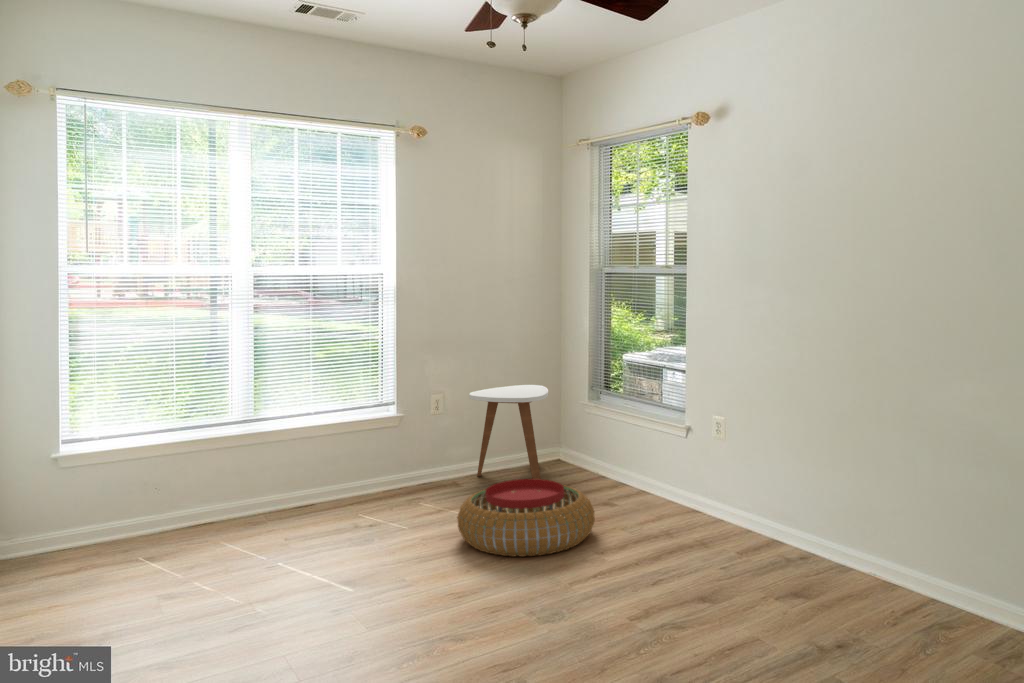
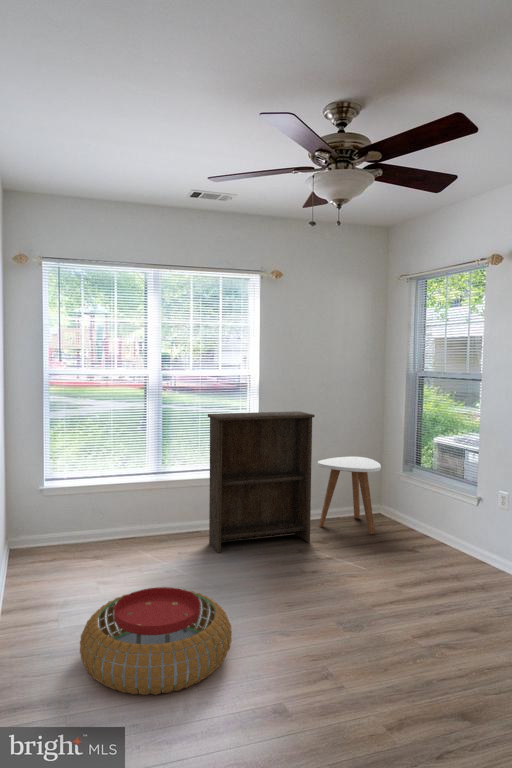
bookshelf: none [309,329,449,506] -> present [208,411,315,552]
pouf: present [457,479,595,557] -> present [80,587,232,695]

